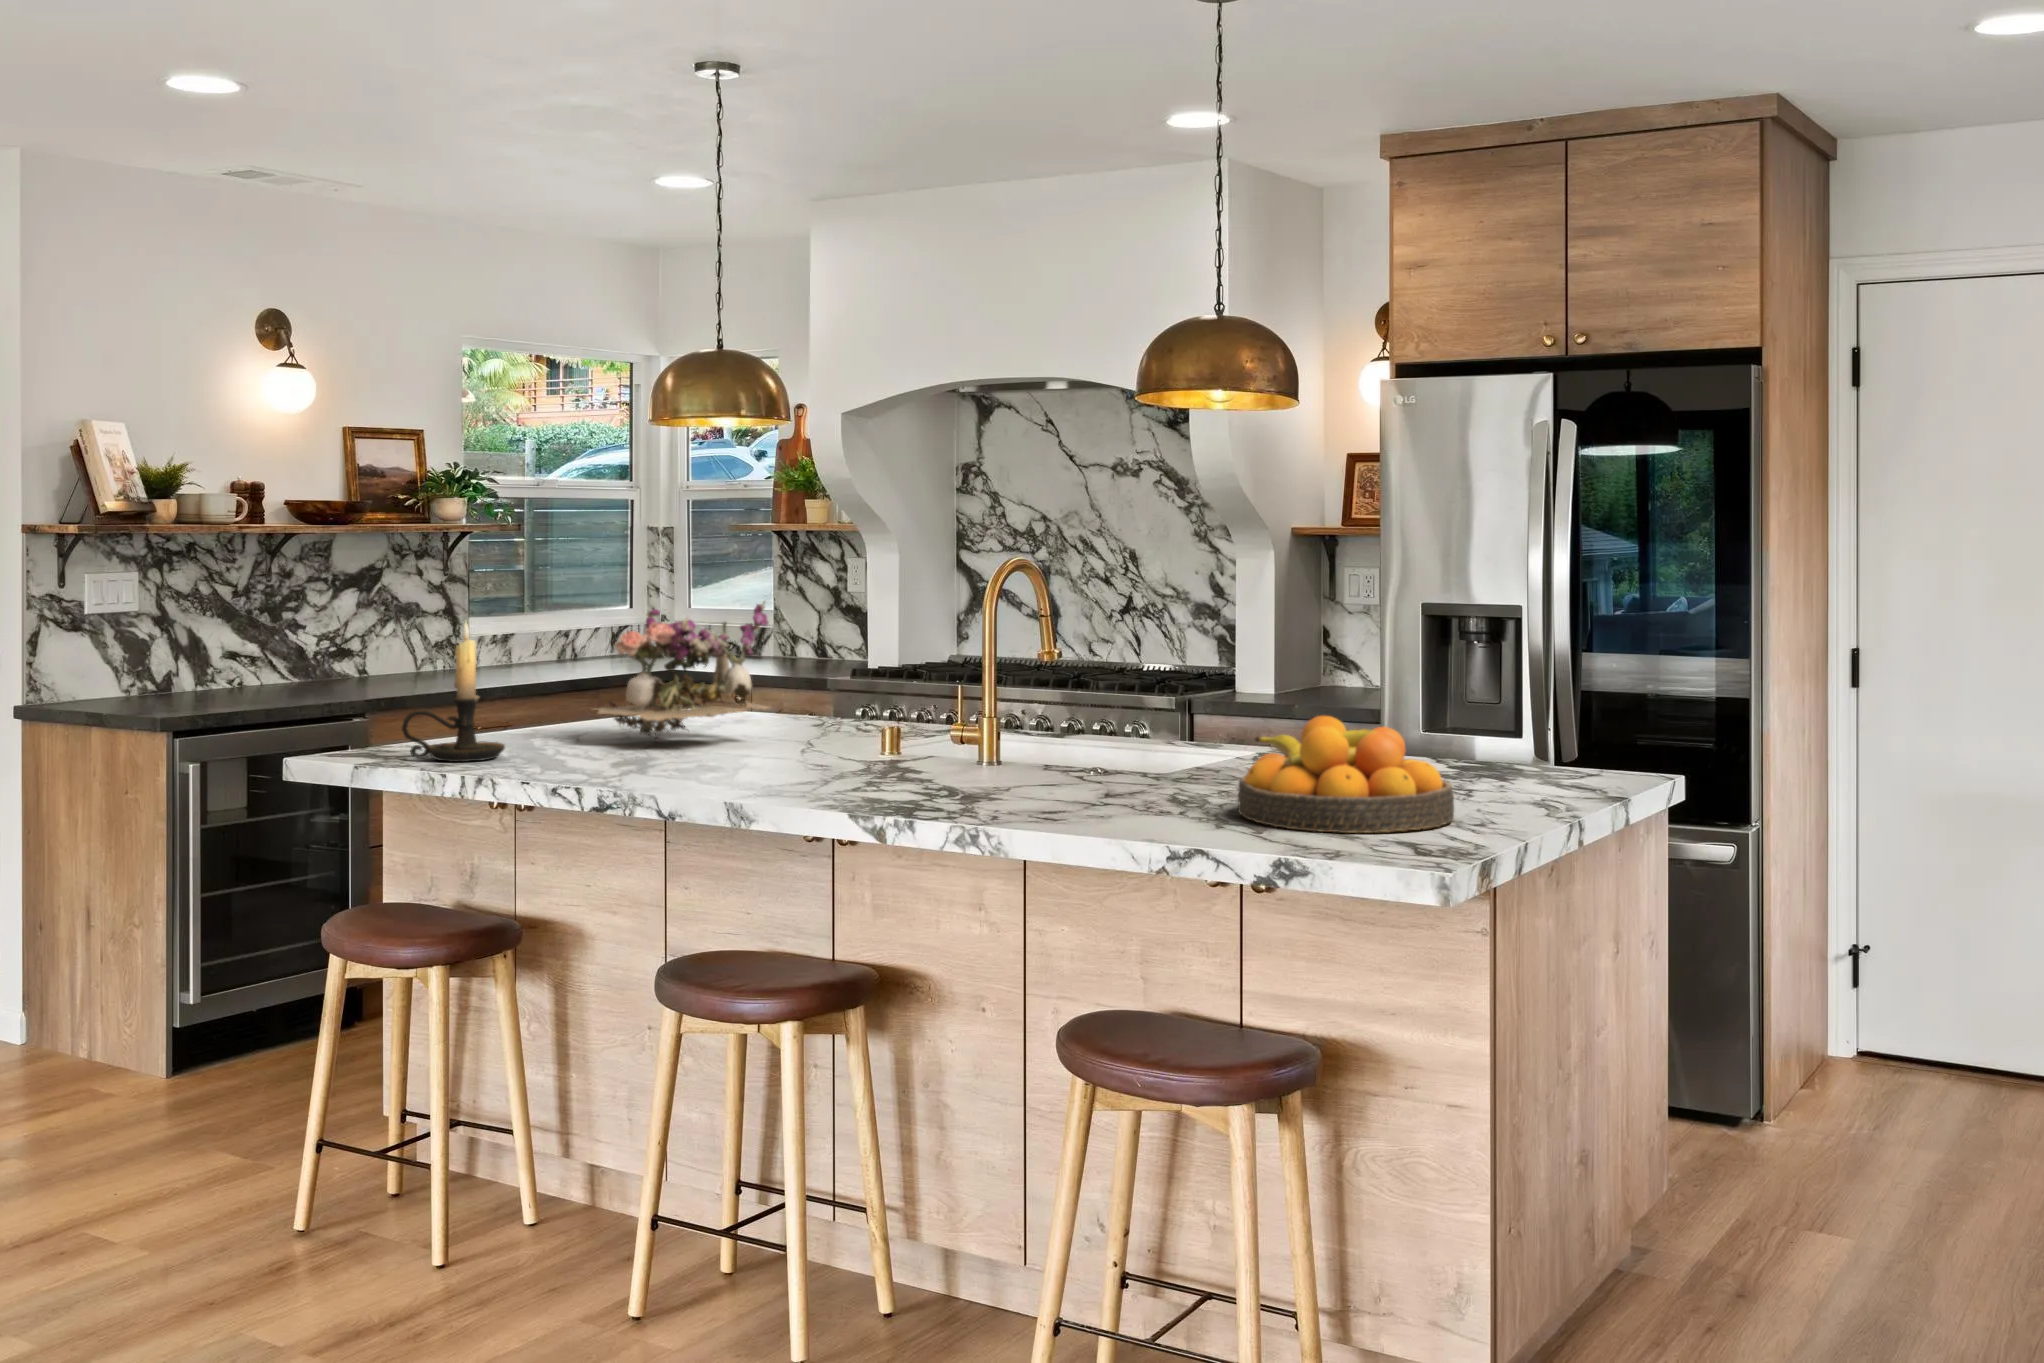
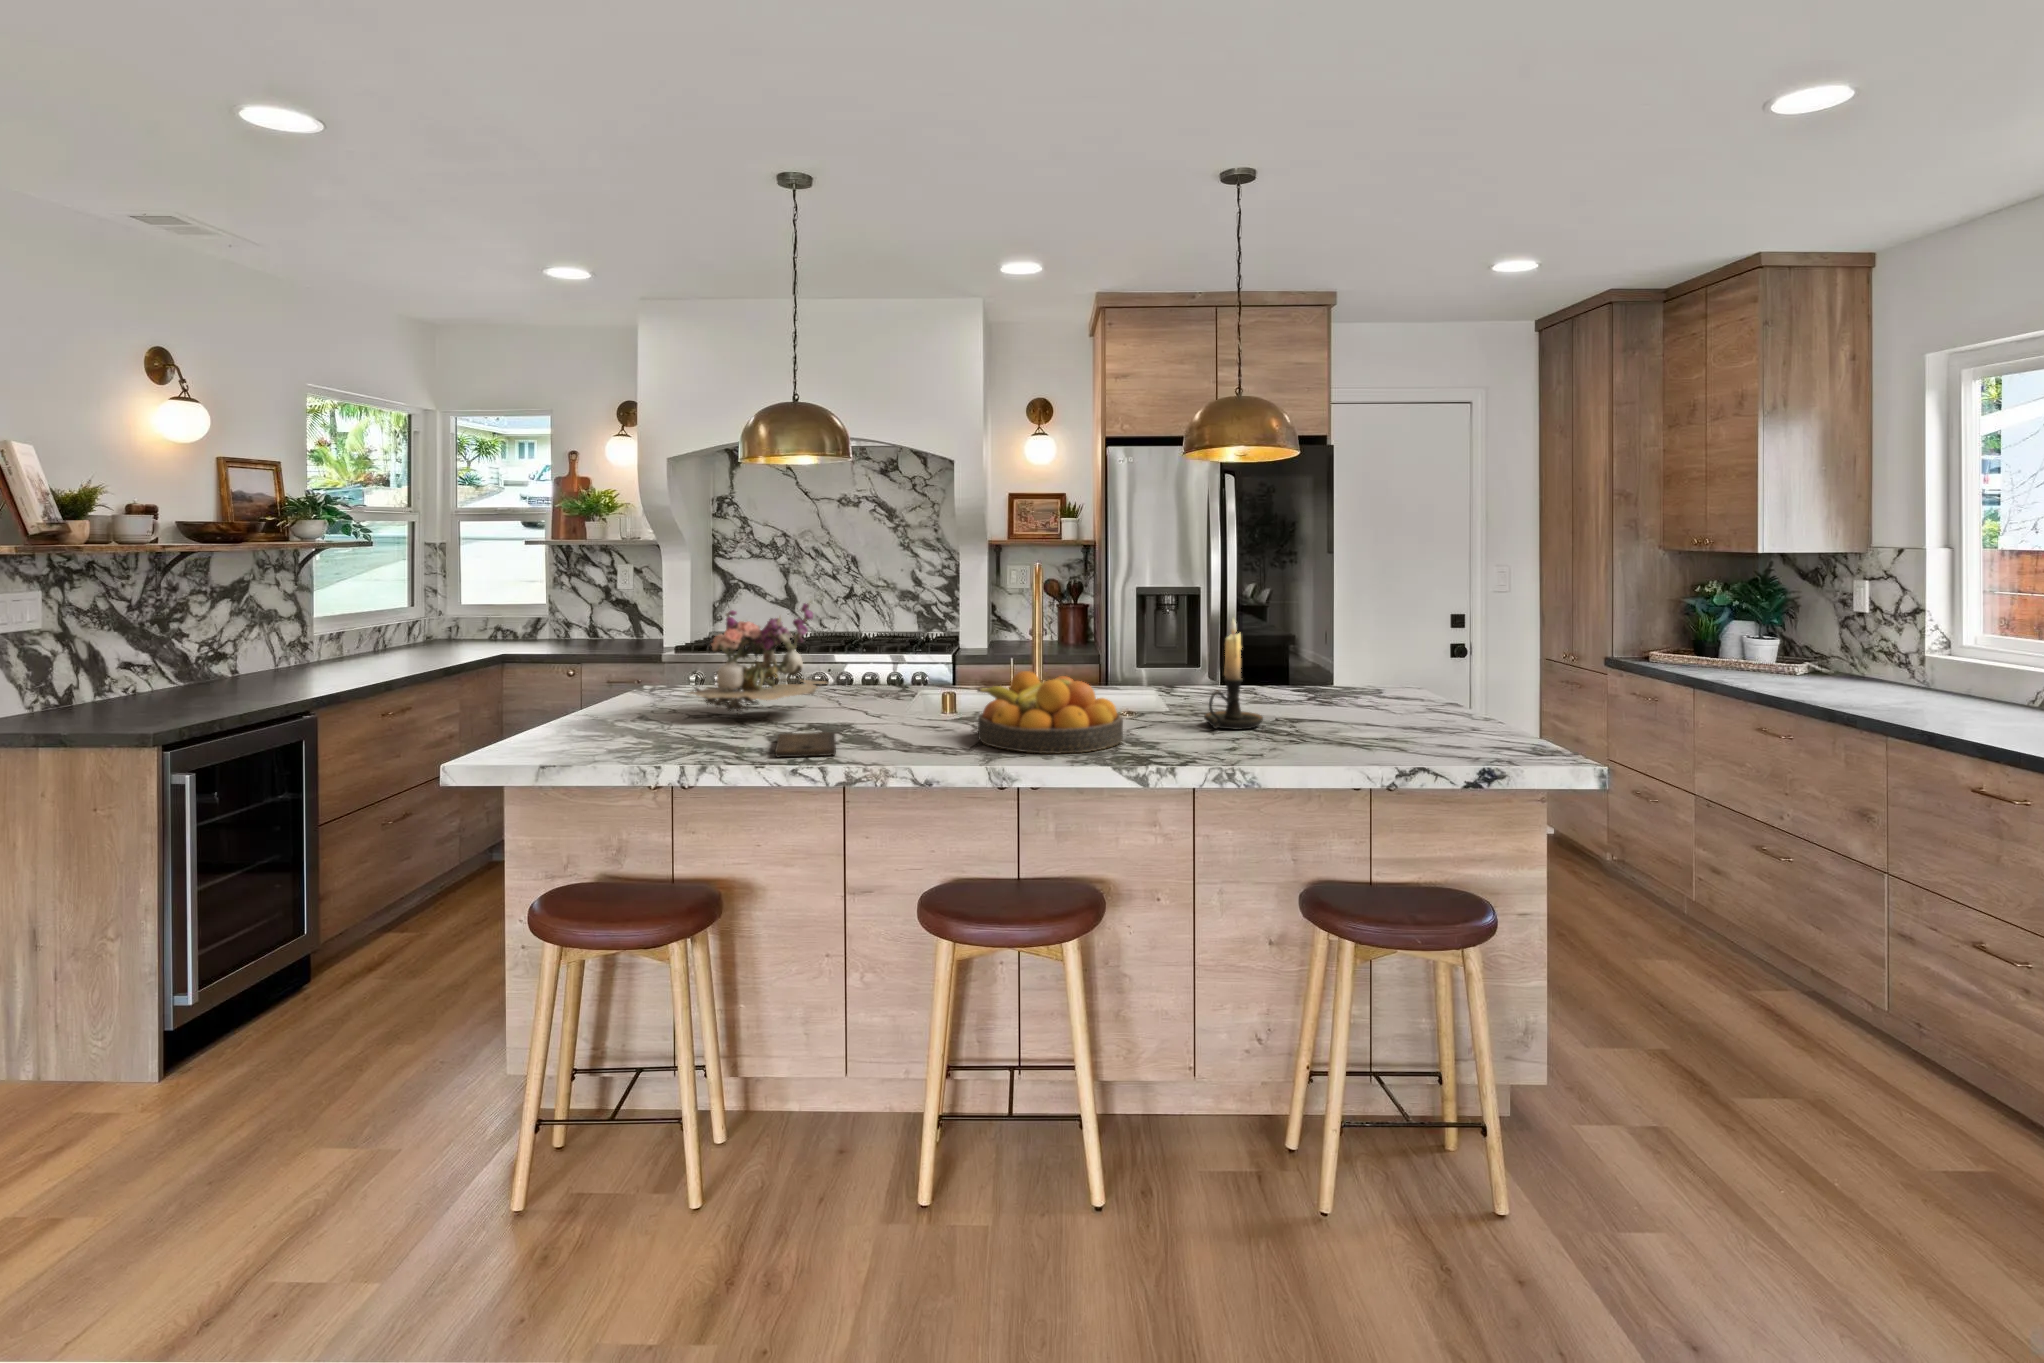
candle holder: present [402,622,505,762] -> present [1204,619,1263,729]
fruit bowl: present [1238,716,1454,833] -> present [977,671,1123,753]
cutting board: none [542,756,662,779] -> present [775,732,836,757]

